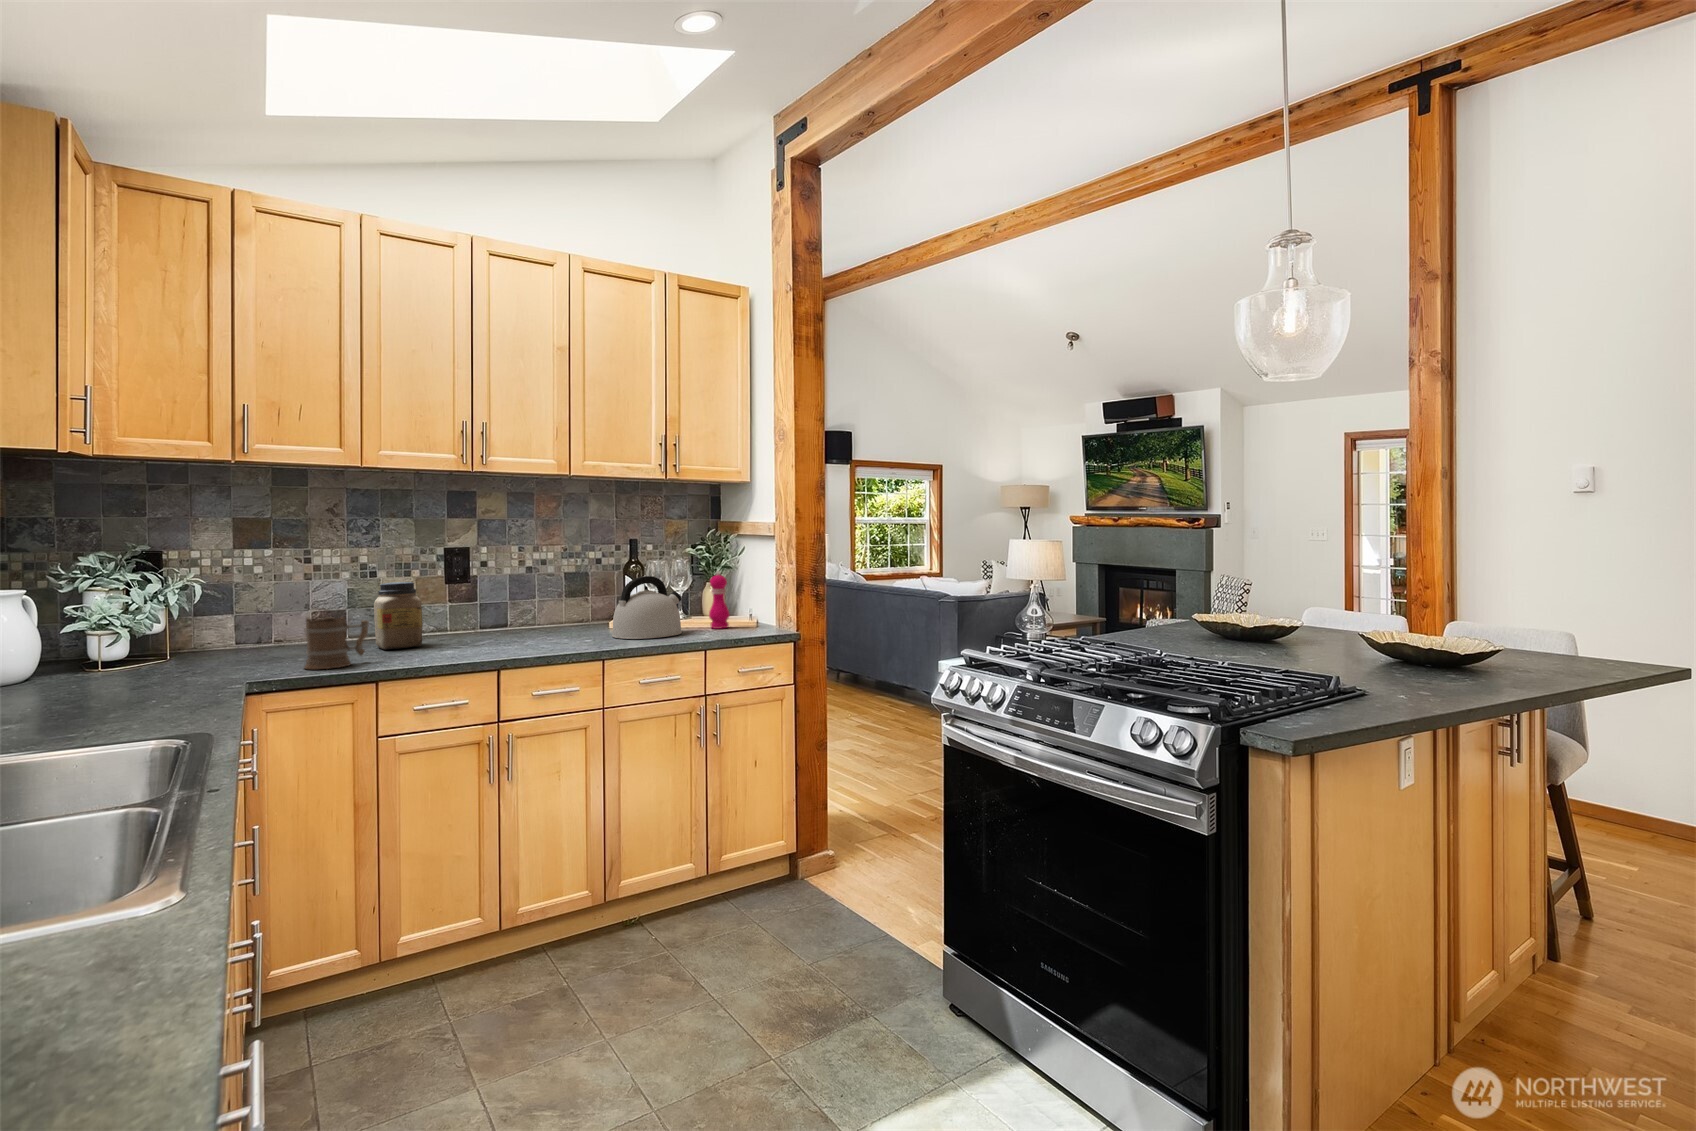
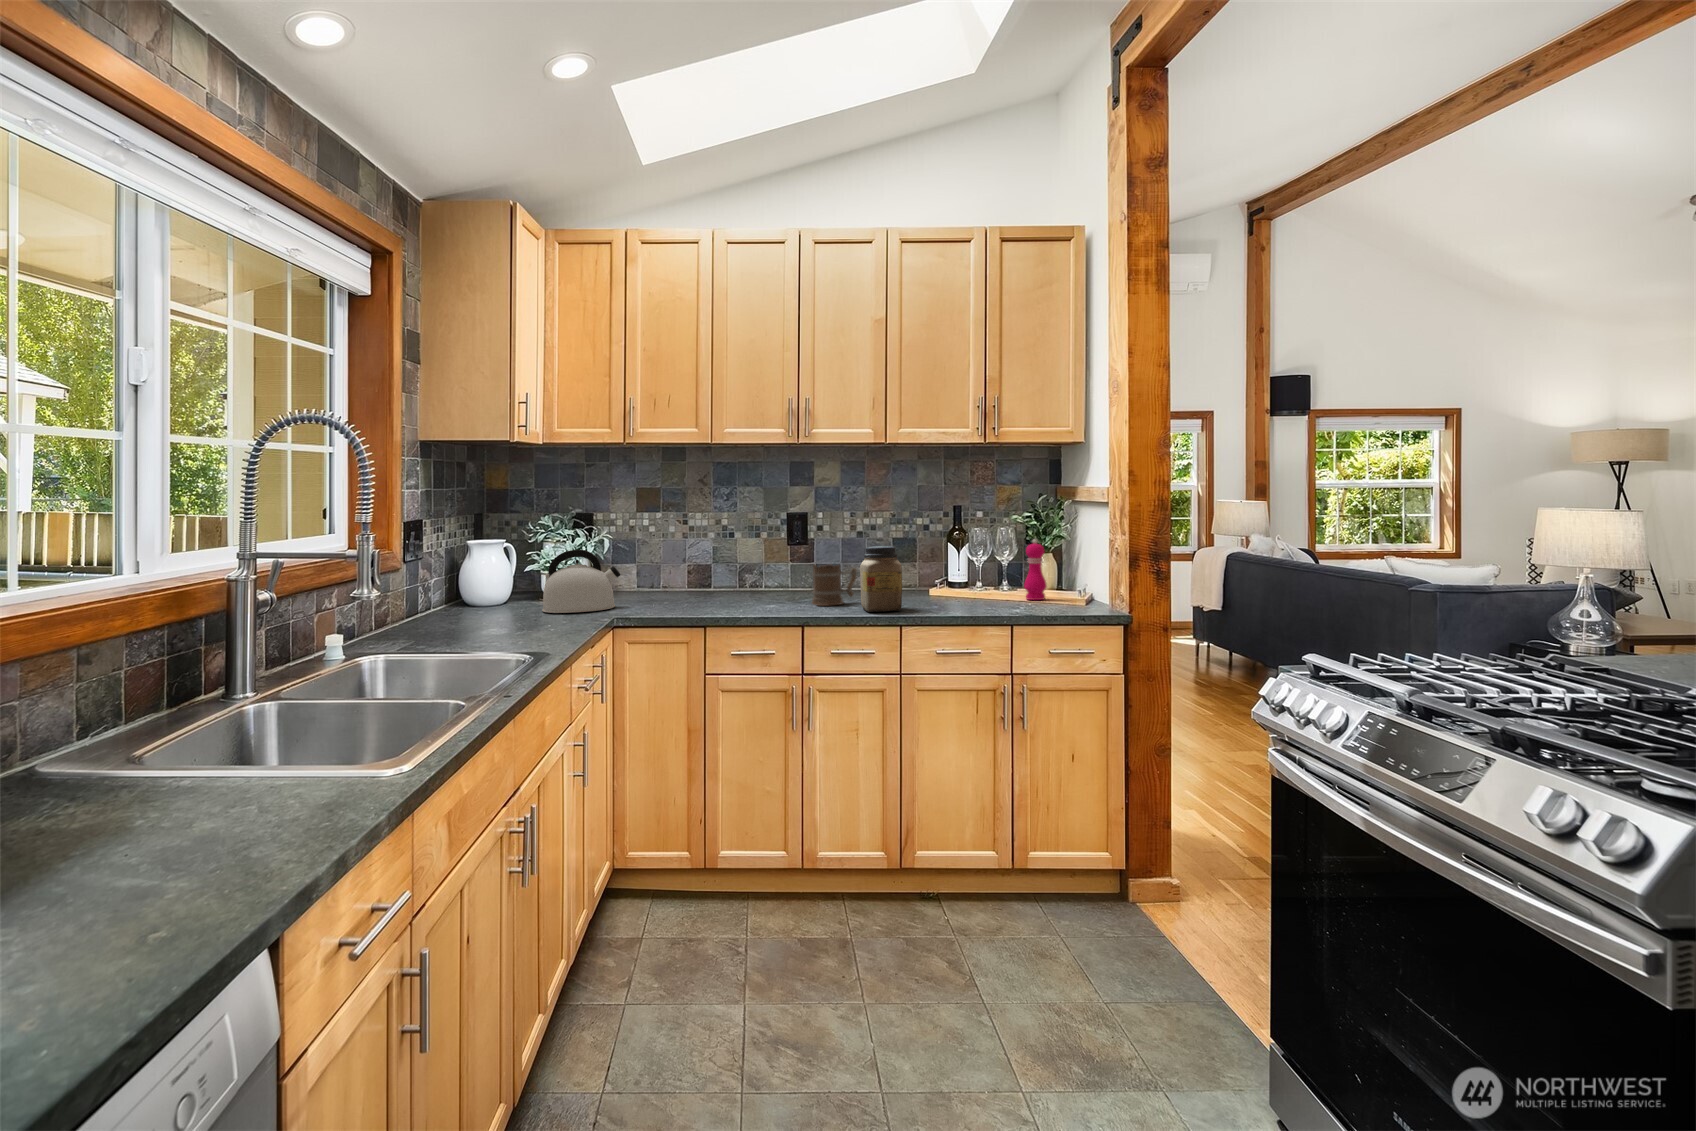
kettle: present [612,576,682,639] -> present [542,550,620,613]
jar: present [374,582,423,650] -> present [860,546,902,612]
mug: present [304,617,369,669] -> present [812,565,857,606]

